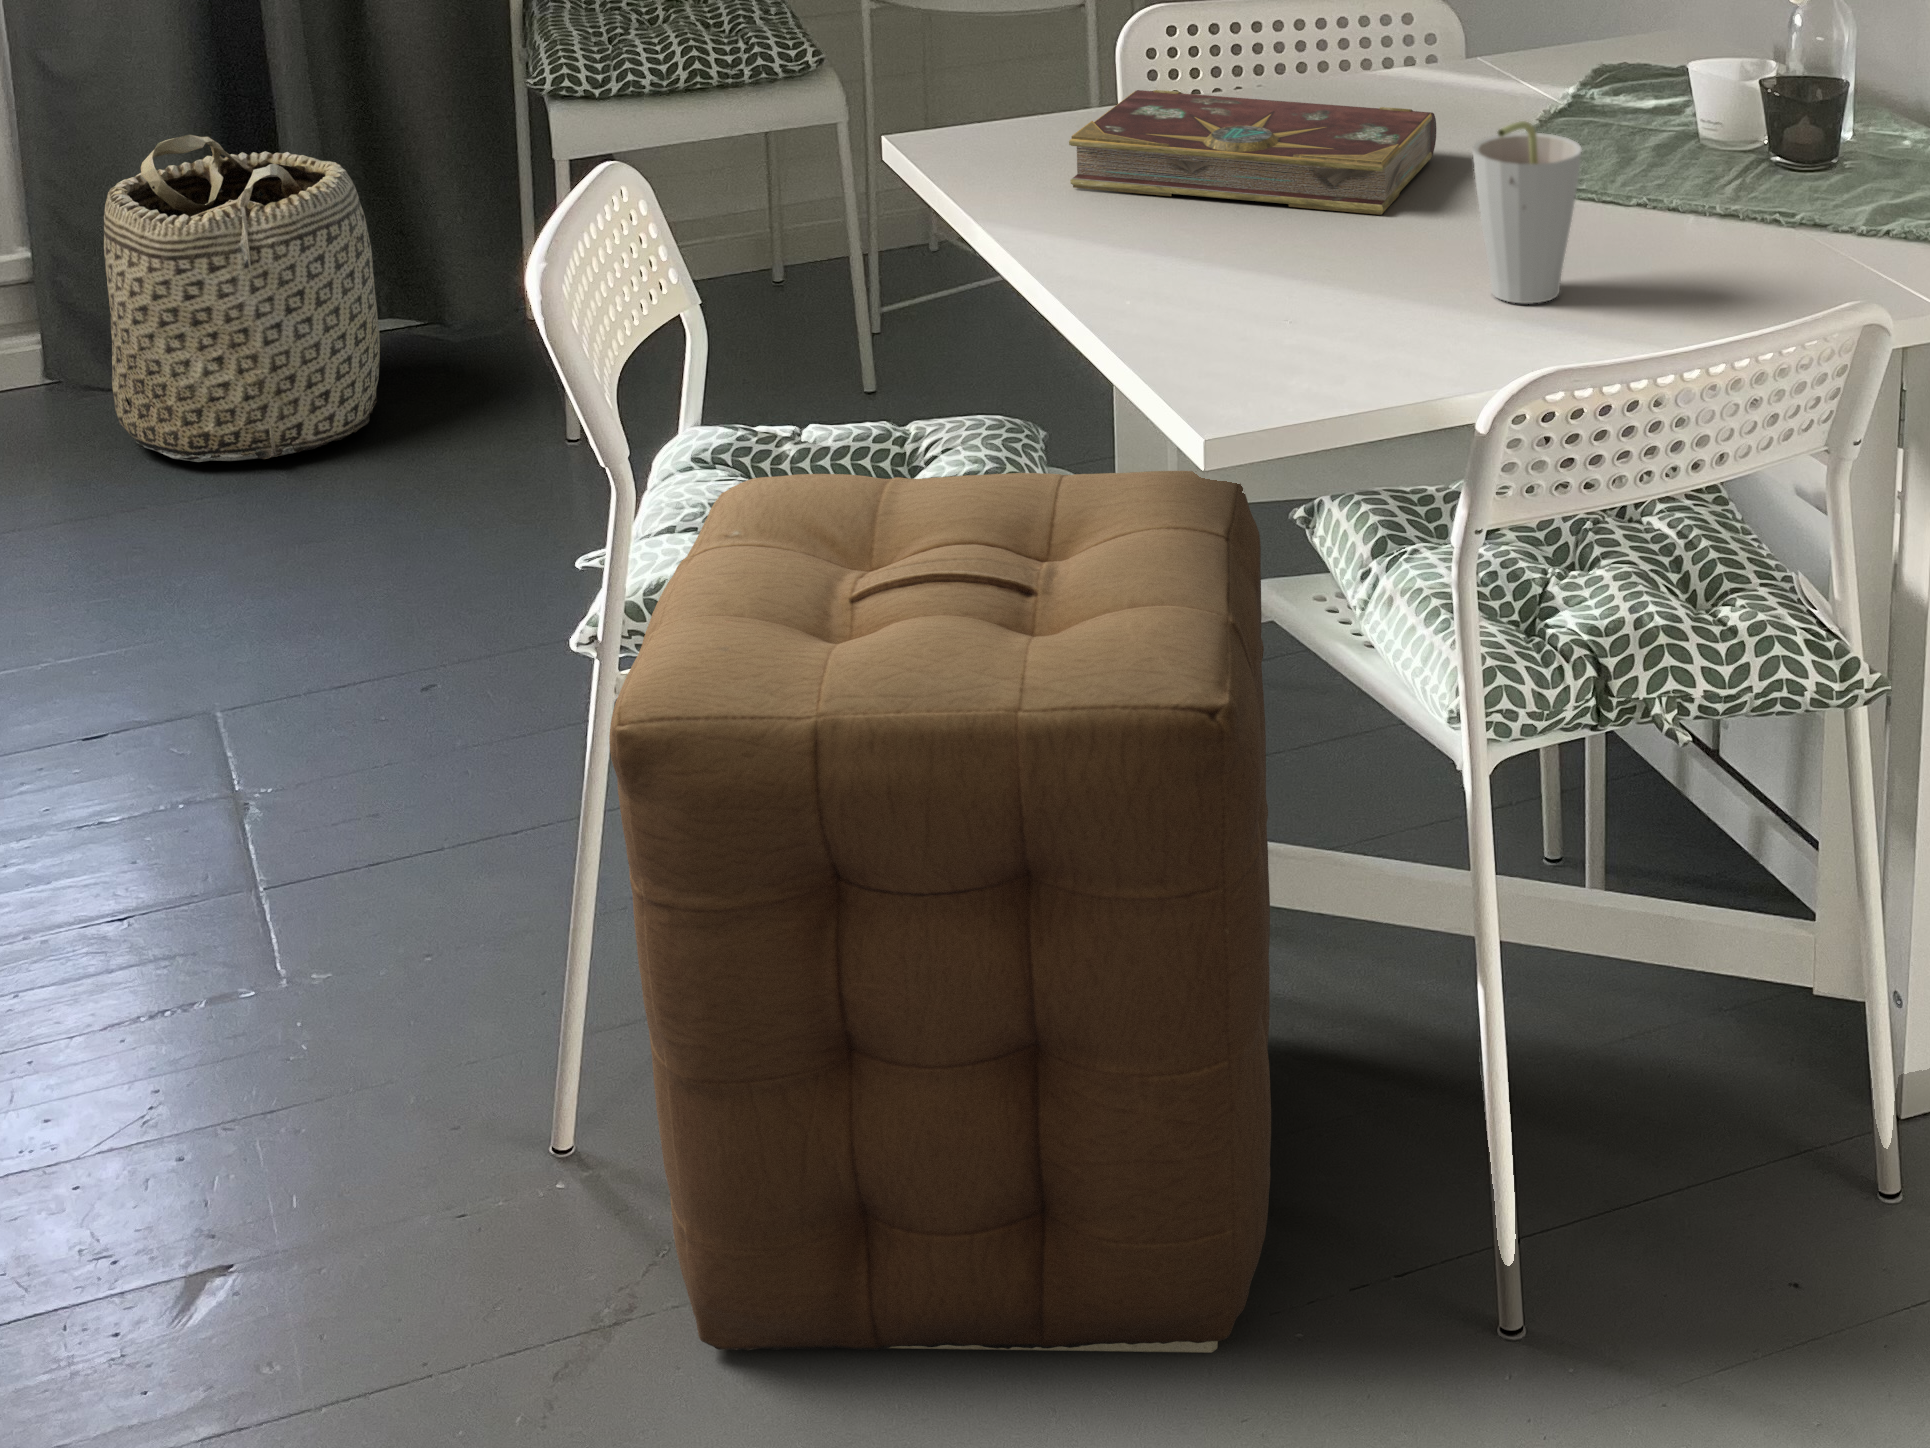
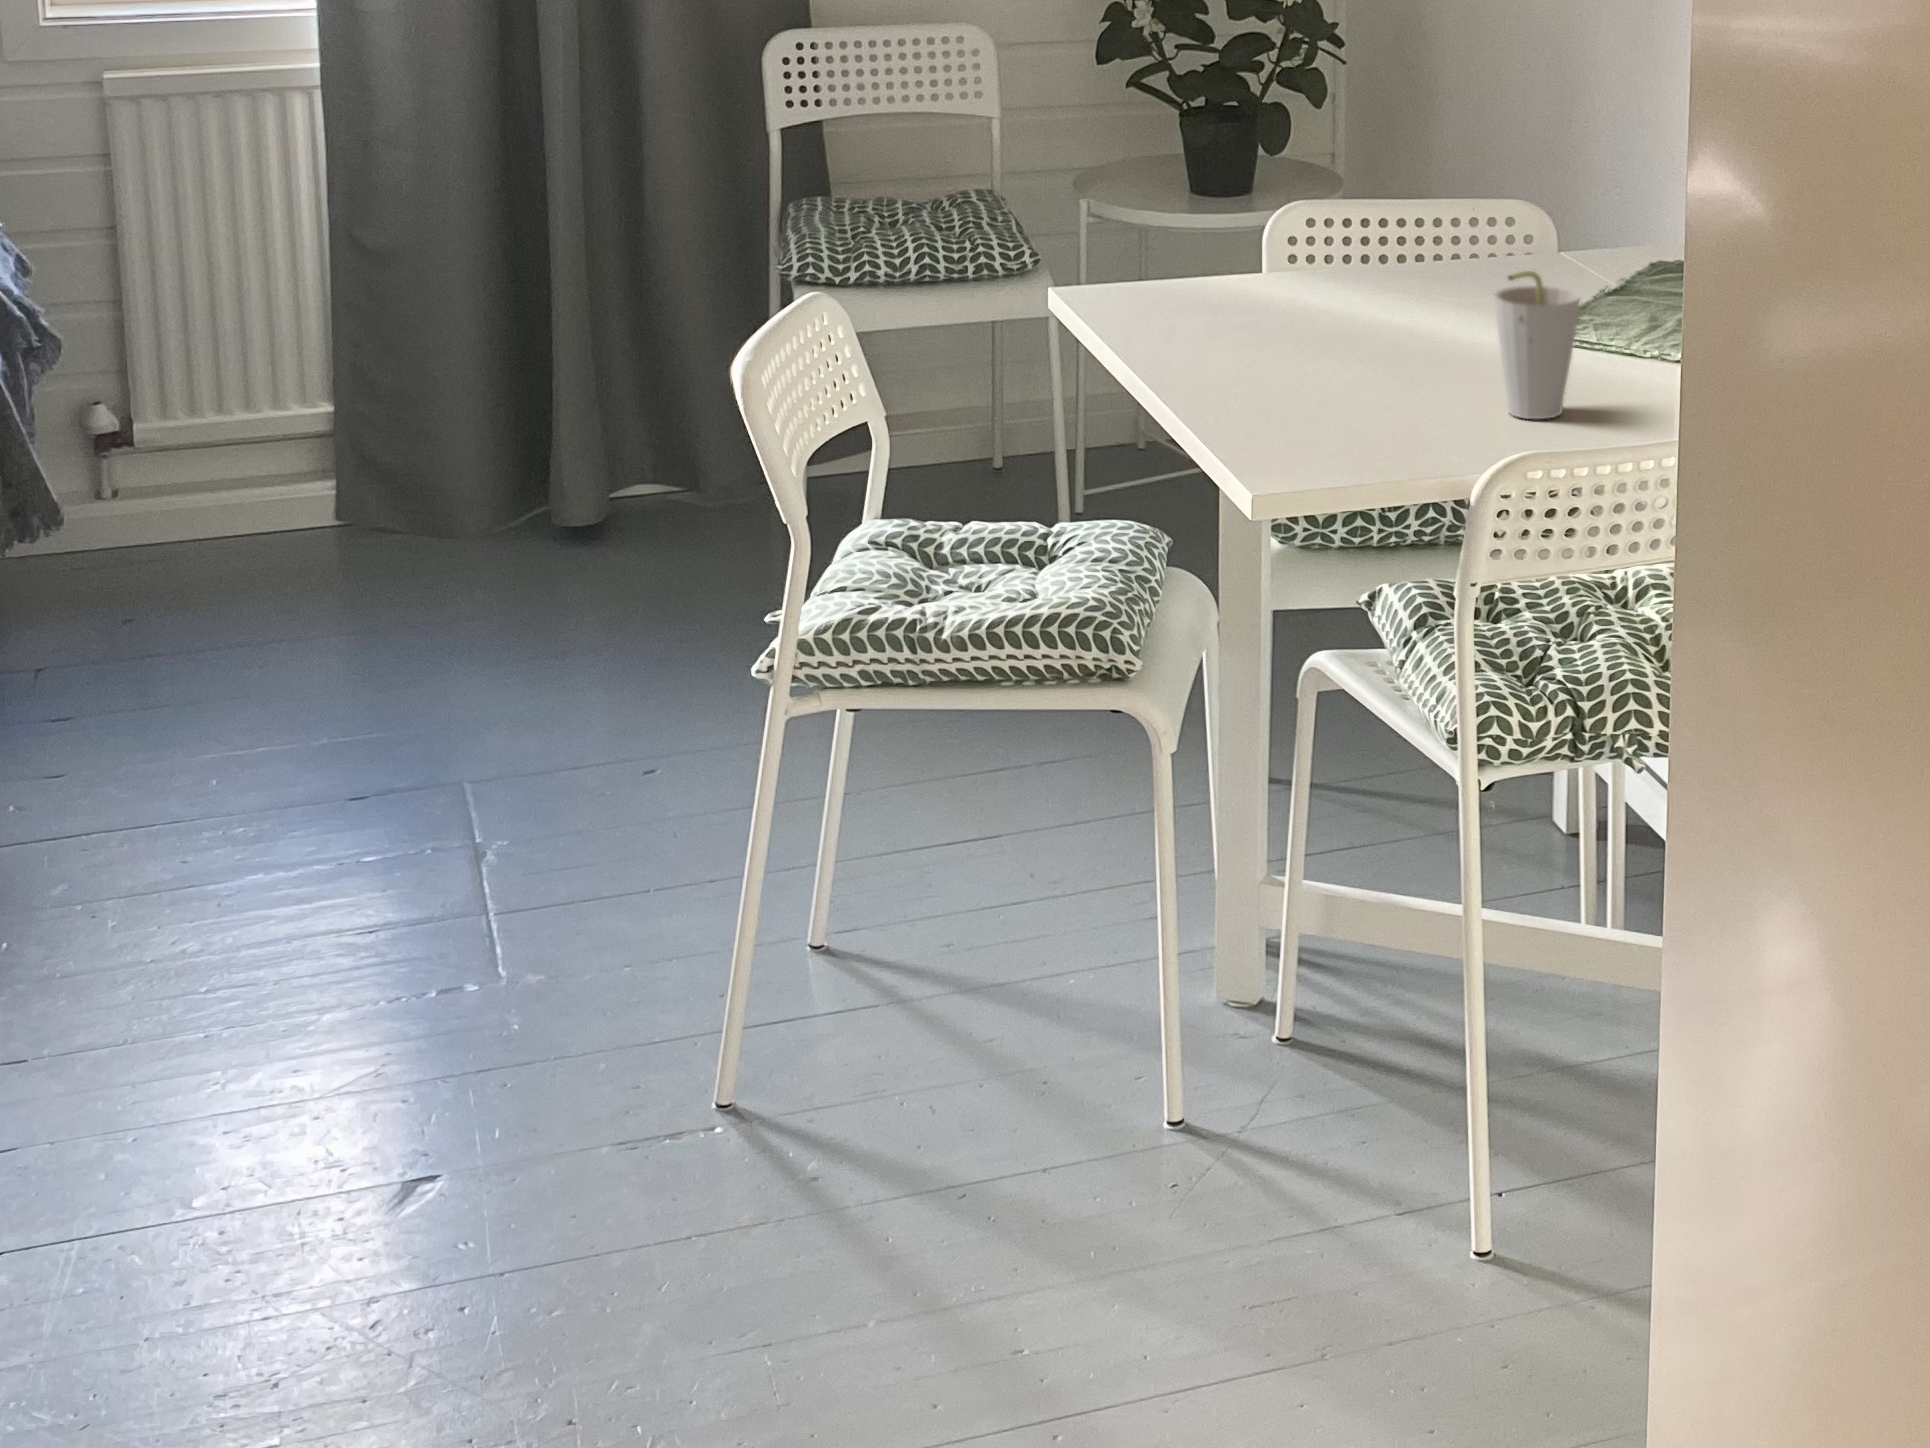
book: present [1069,90,1436,215] -> none [1193,260,1498,357]
basket: present [104,135,380,462] -> none [400,304,635,587]
ottoman: present [609,471,1271,1353] -> none [769,548,1322,1257]

